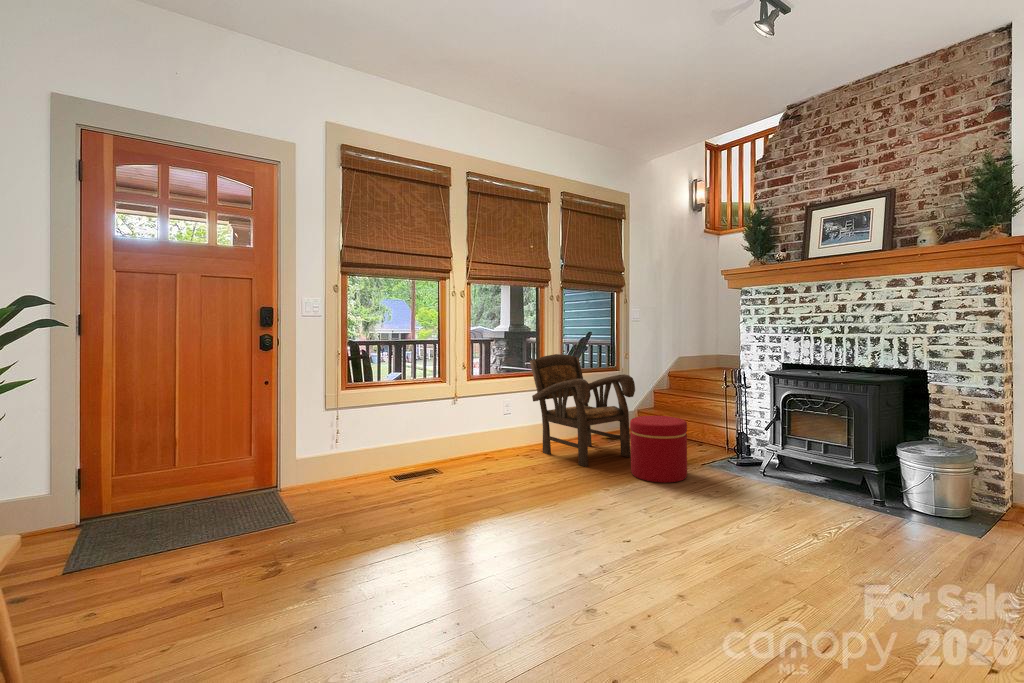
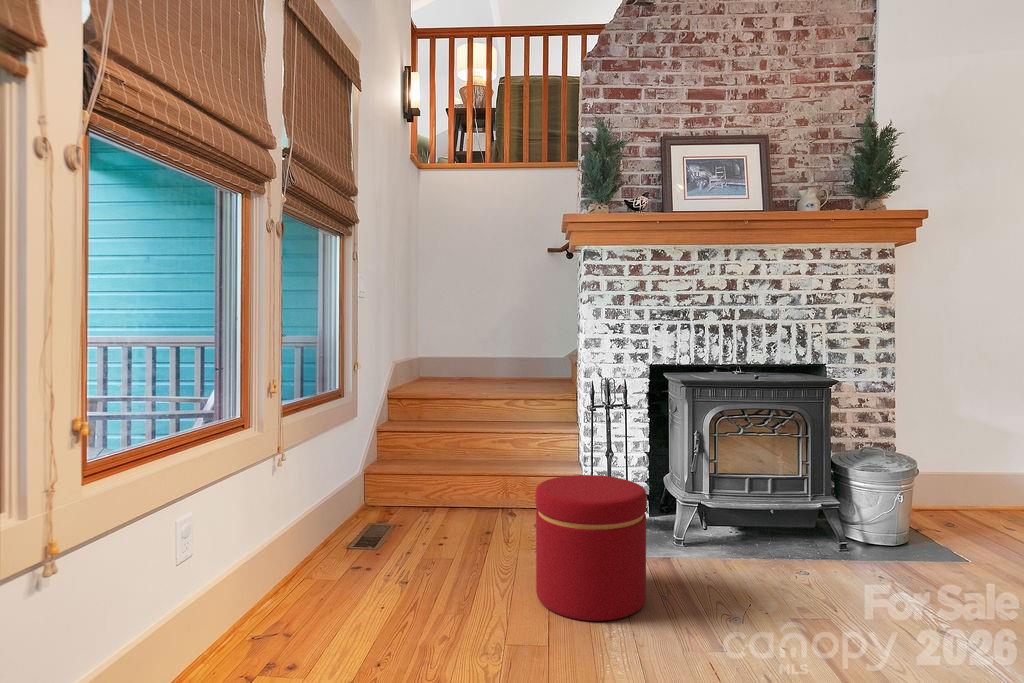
armchair: present [530,354,635,467] -> none [236,364,482,632]

